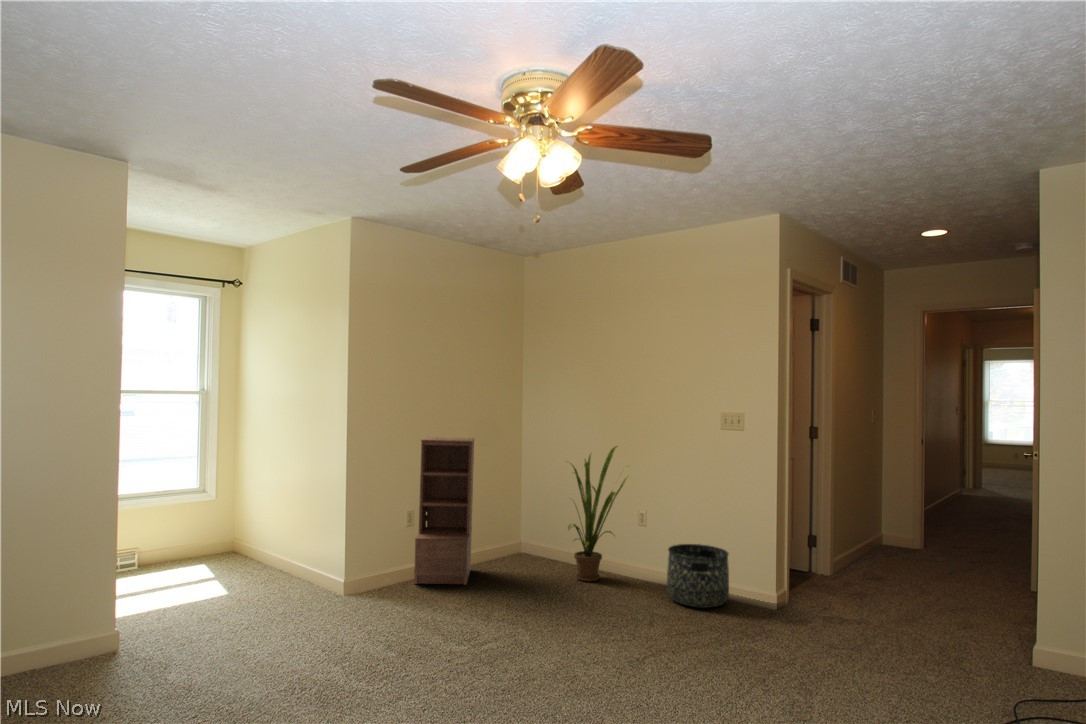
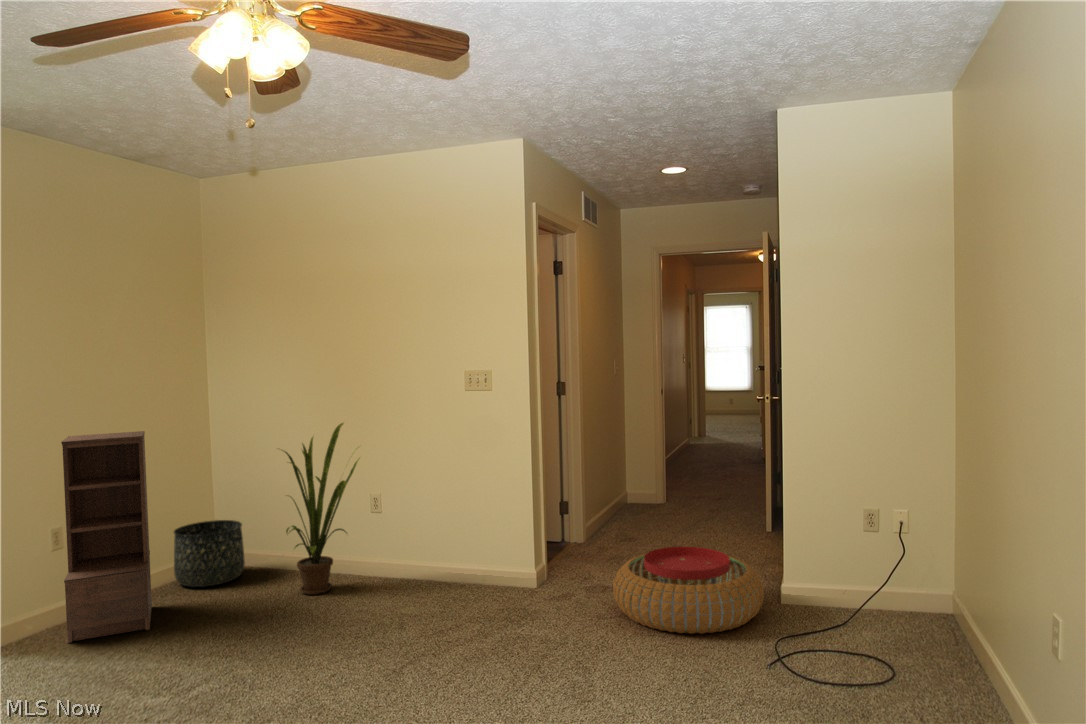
basket: present [667,544,729,608] -> present [174,520,245,587]
pouf: none [845,591,1010,680] -> present [613,547,764,634]

